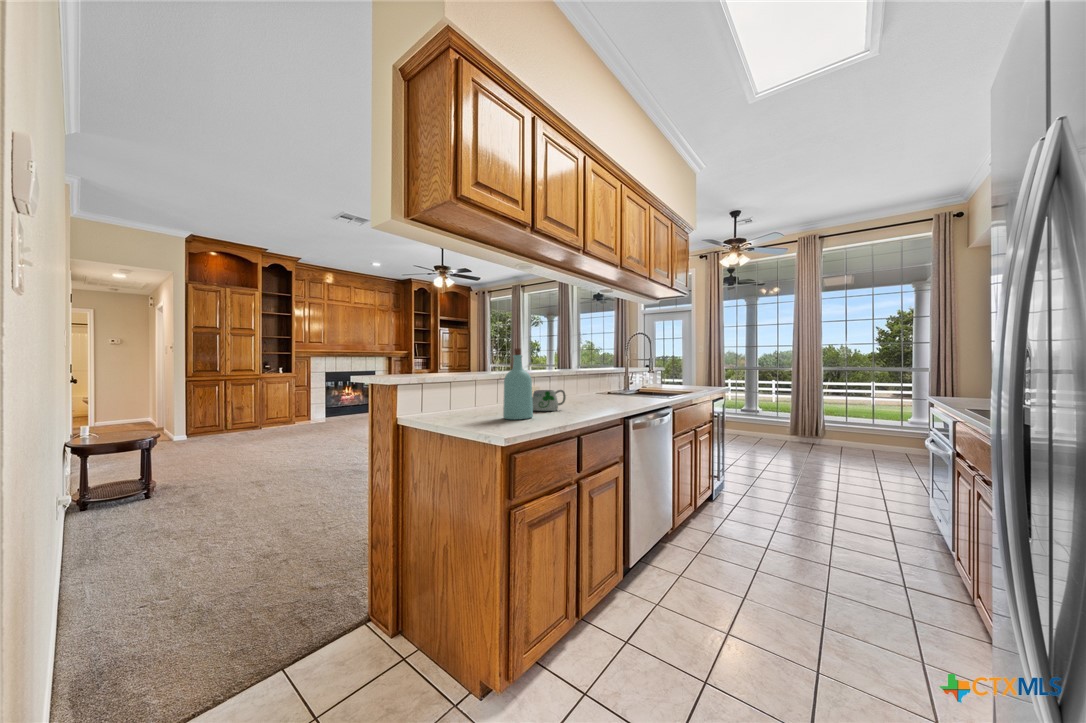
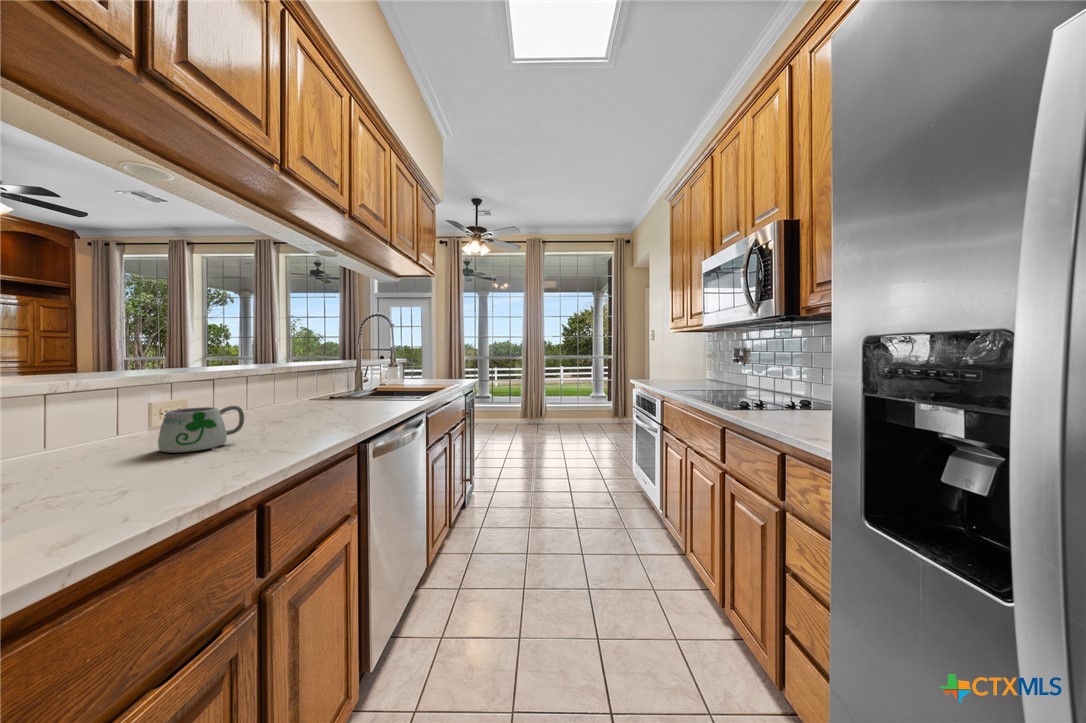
bottle: present [503,348,533,420] -> none [44,324,146,496]

